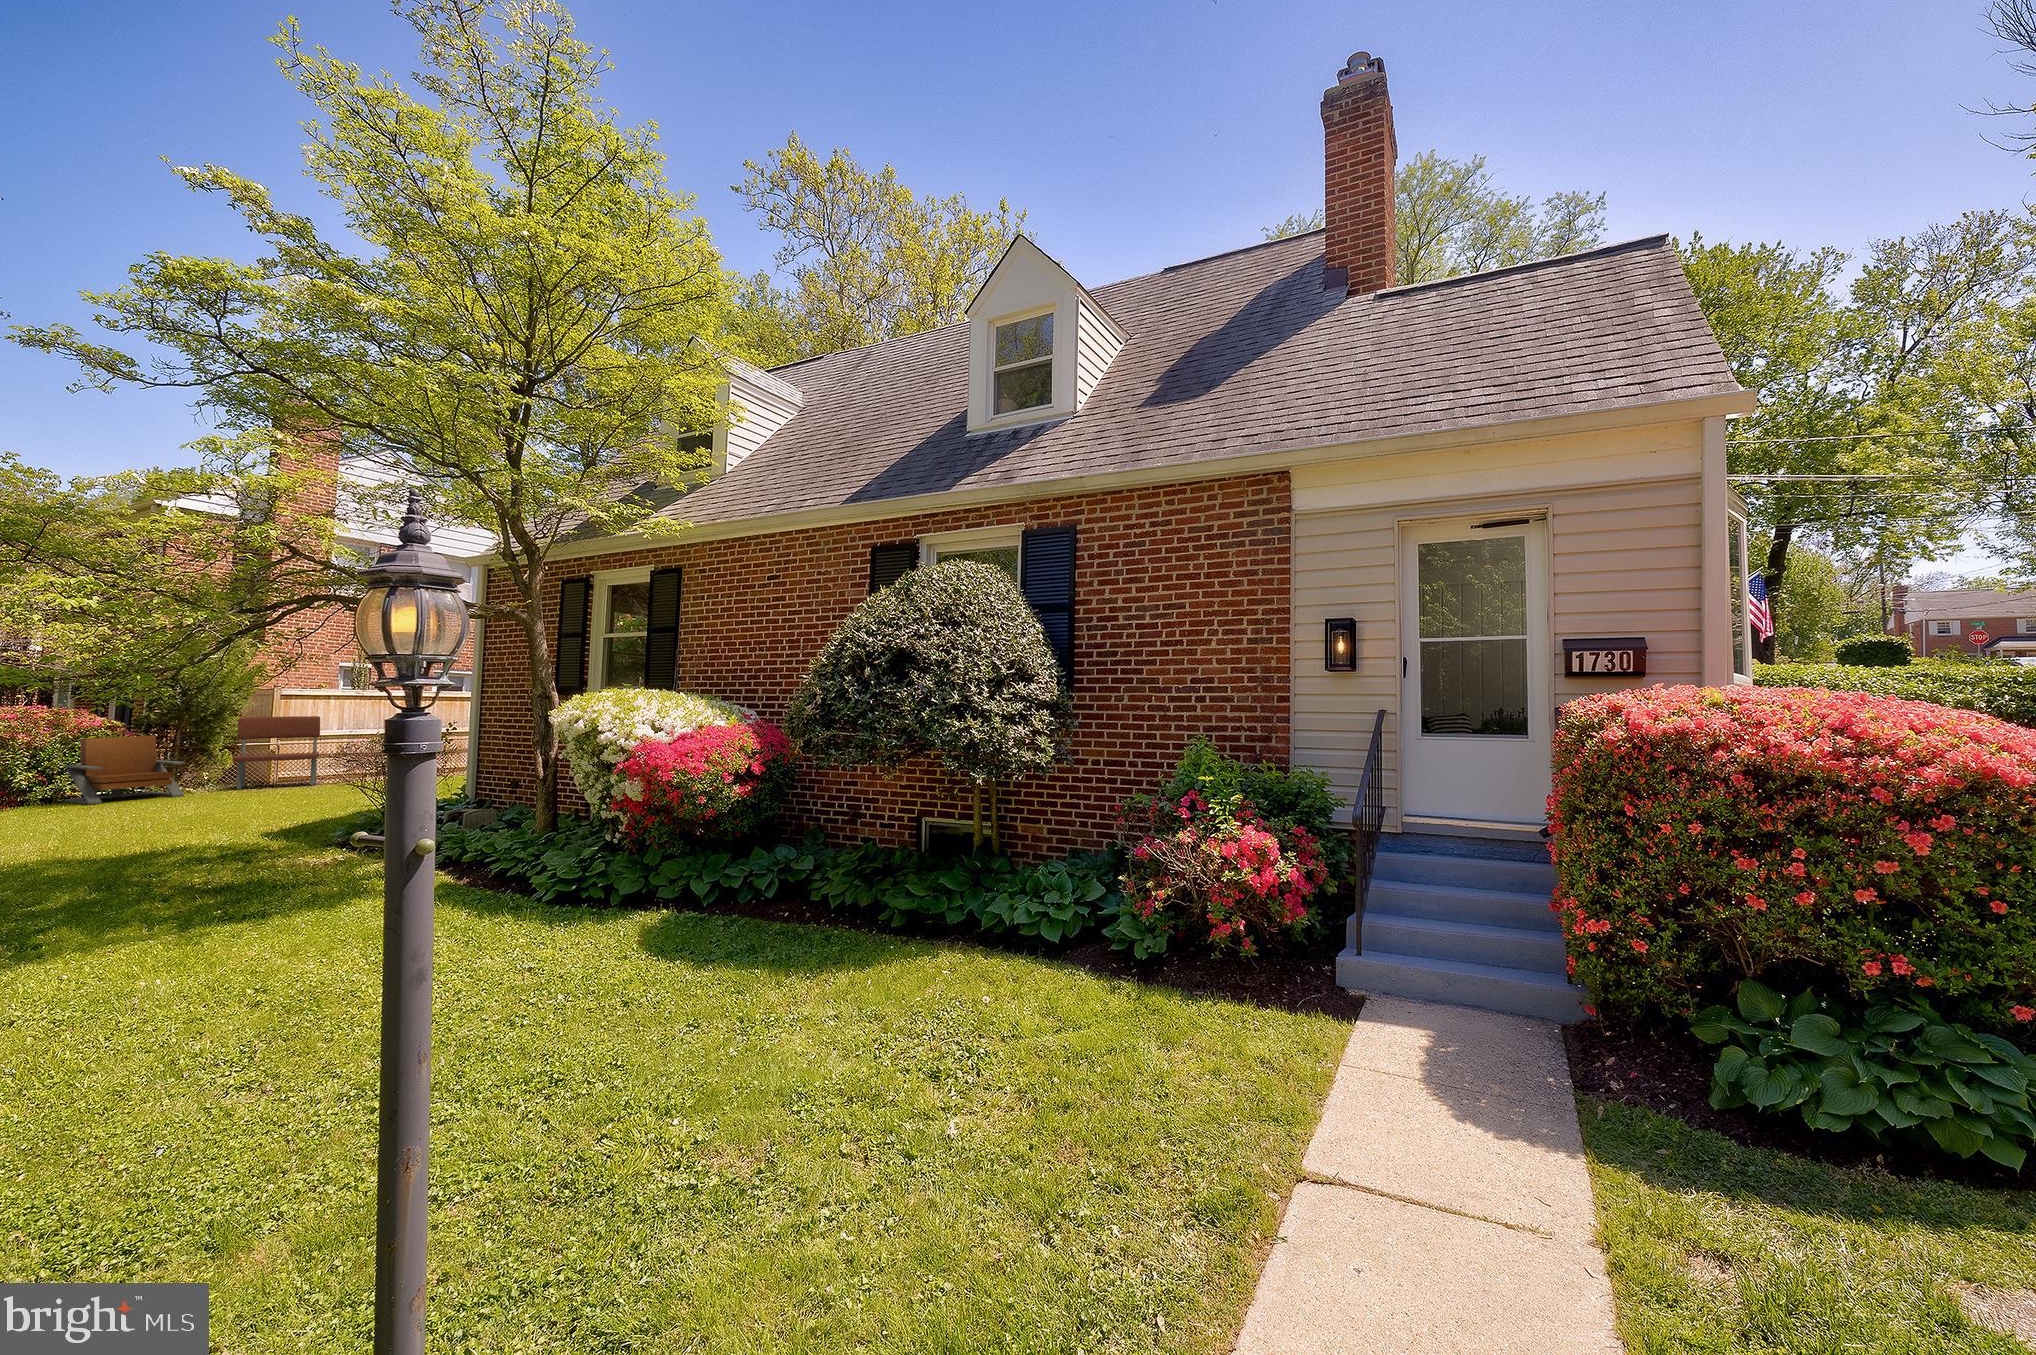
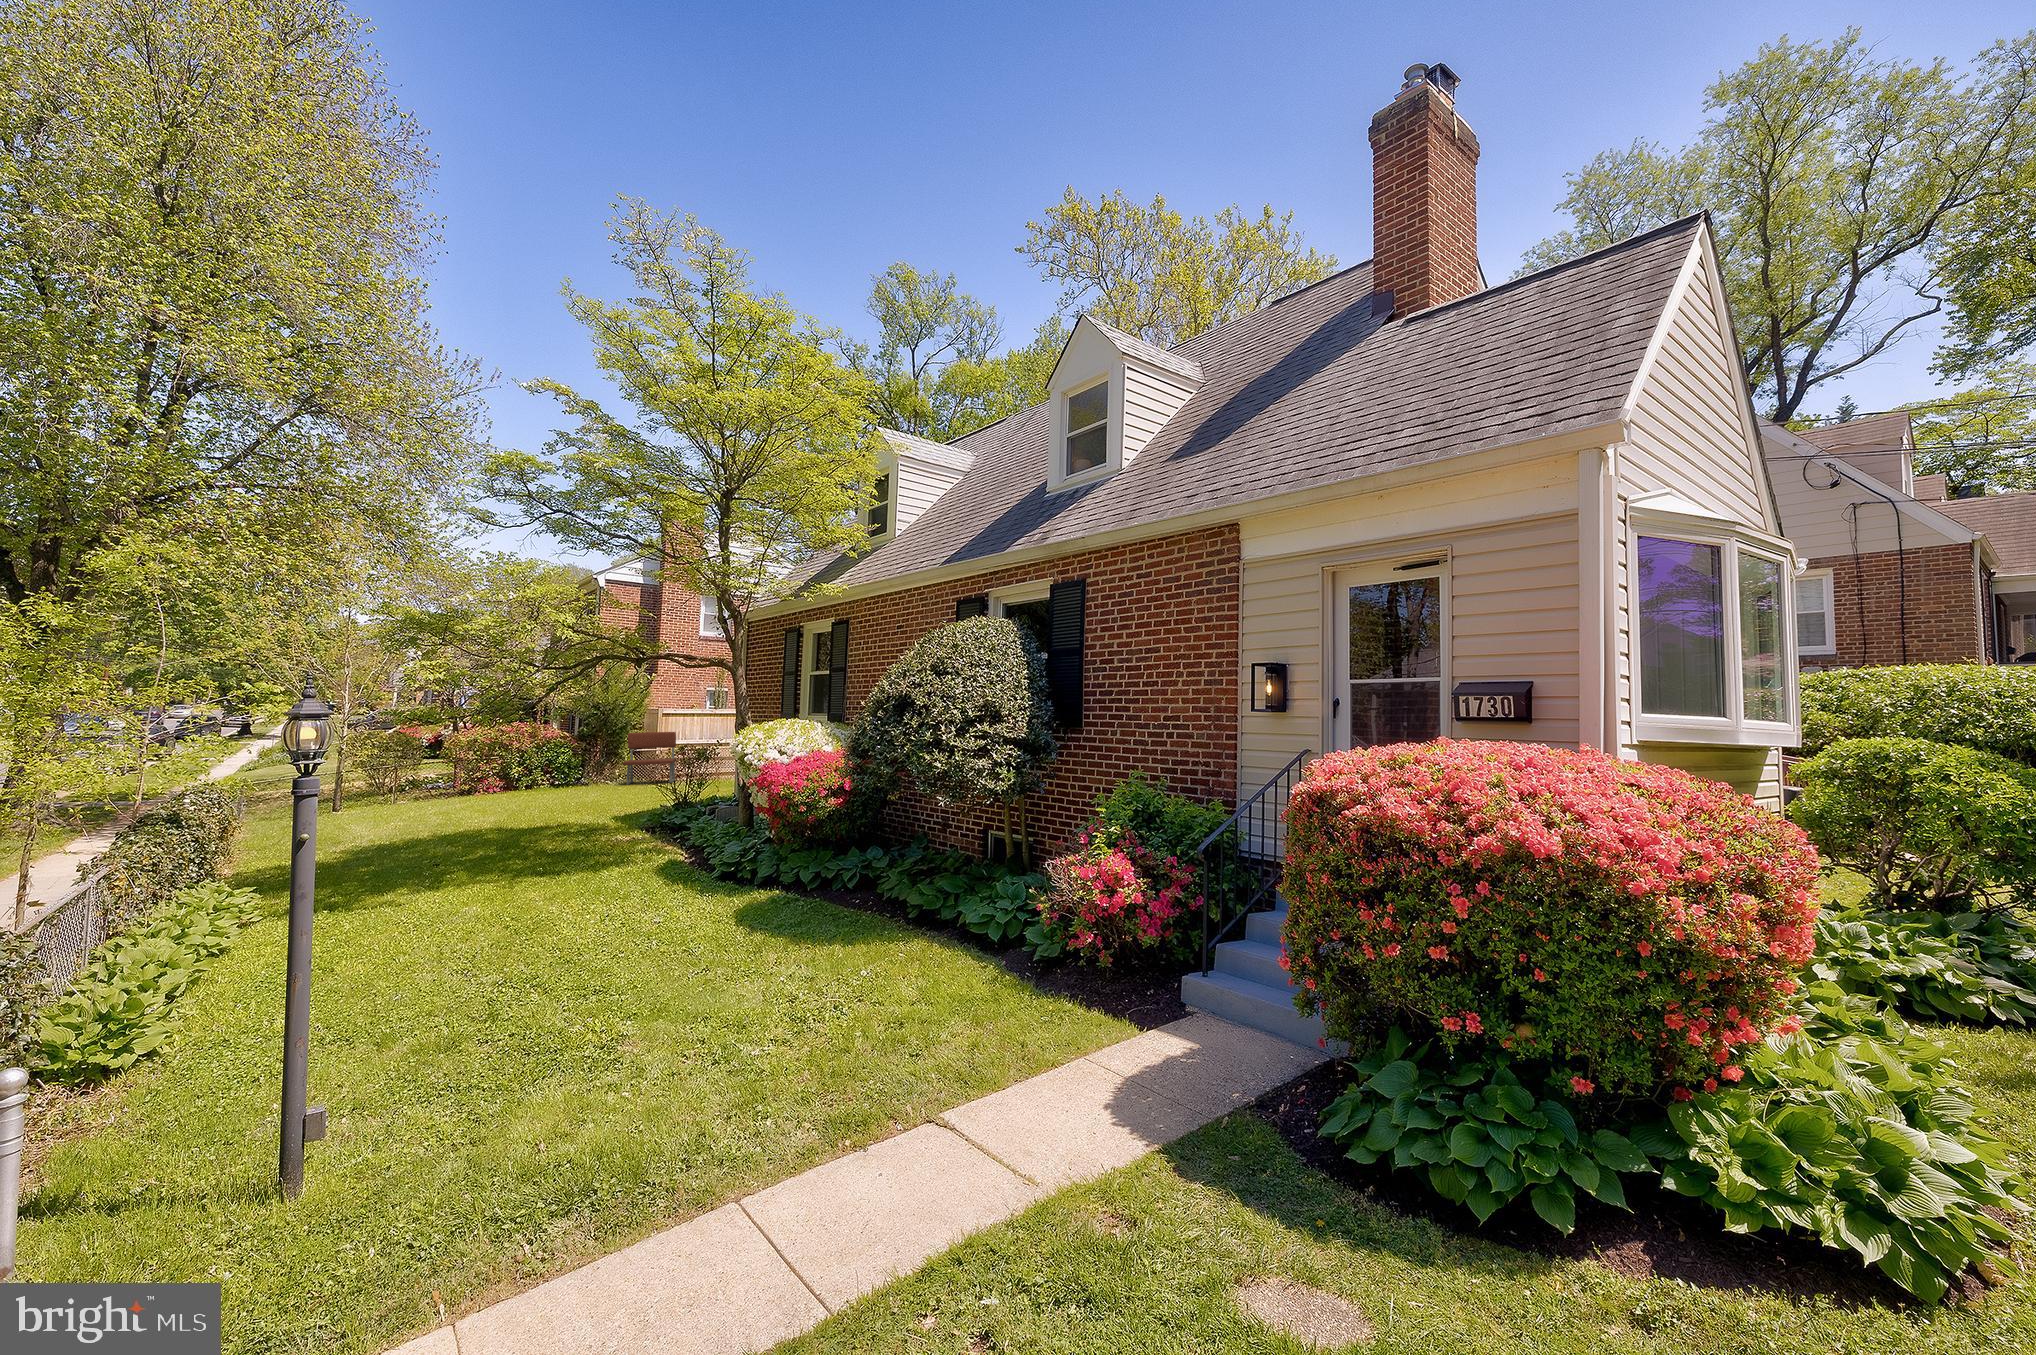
lounge chair: present [65,736,185,804] -> none [535,747,596,793]

